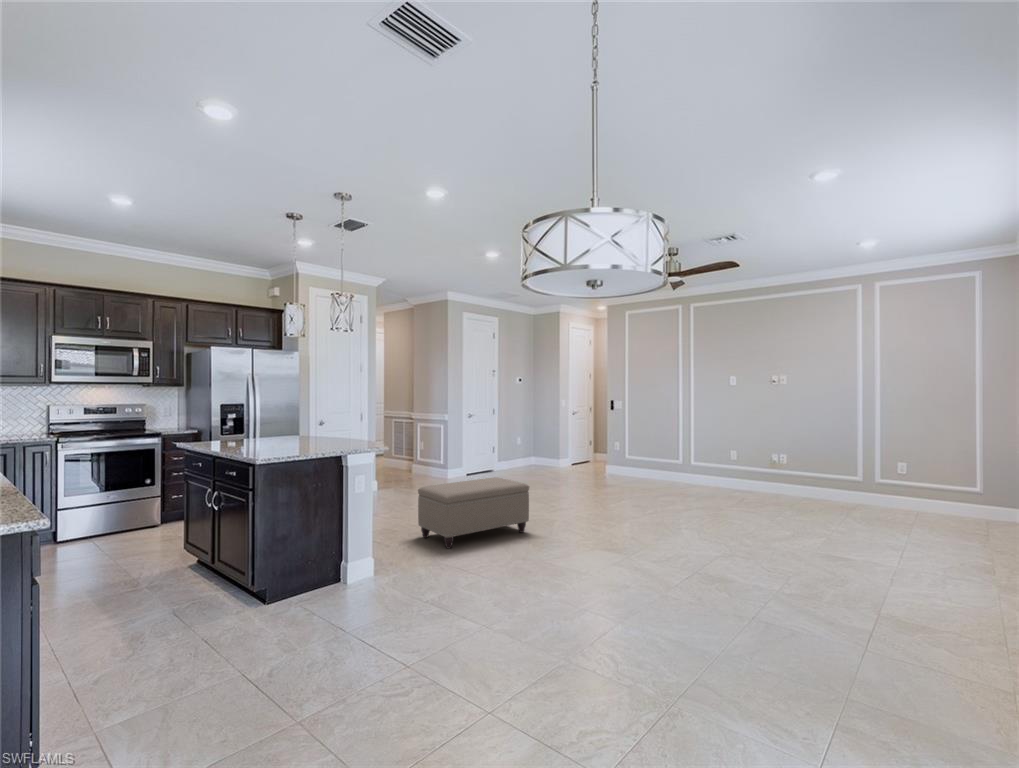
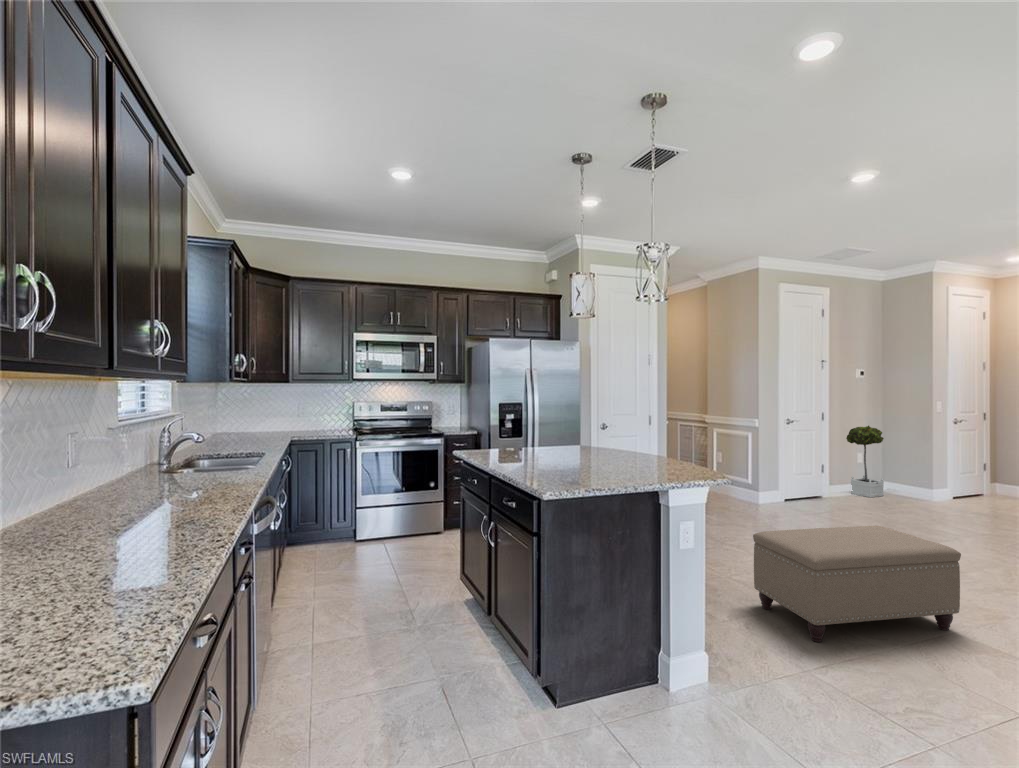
potted tree: none [510,417,533,469] -> present [846,426,884,497]

